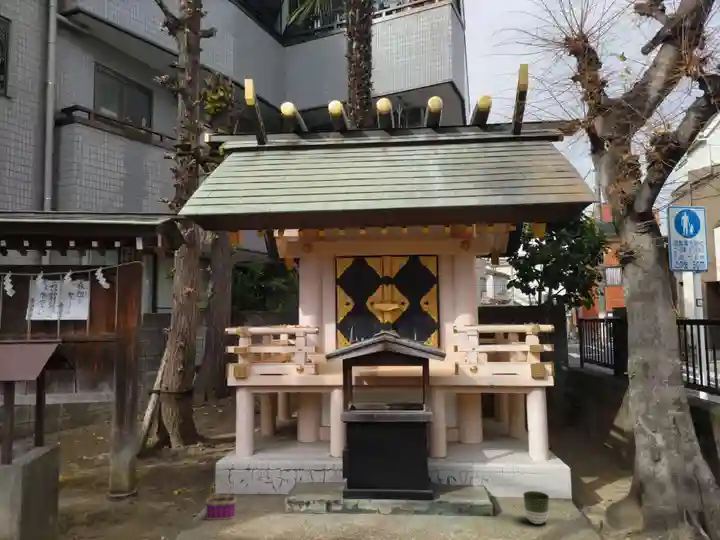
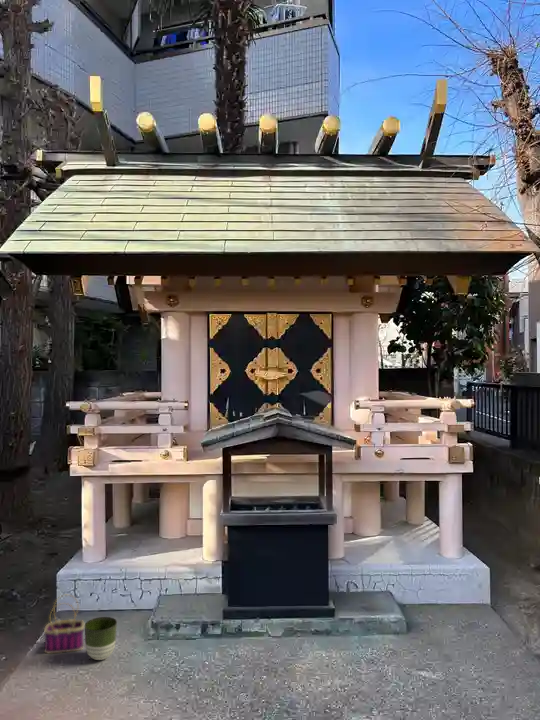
planter: present [523,491,549,524] -> present [85,617,117,660]

